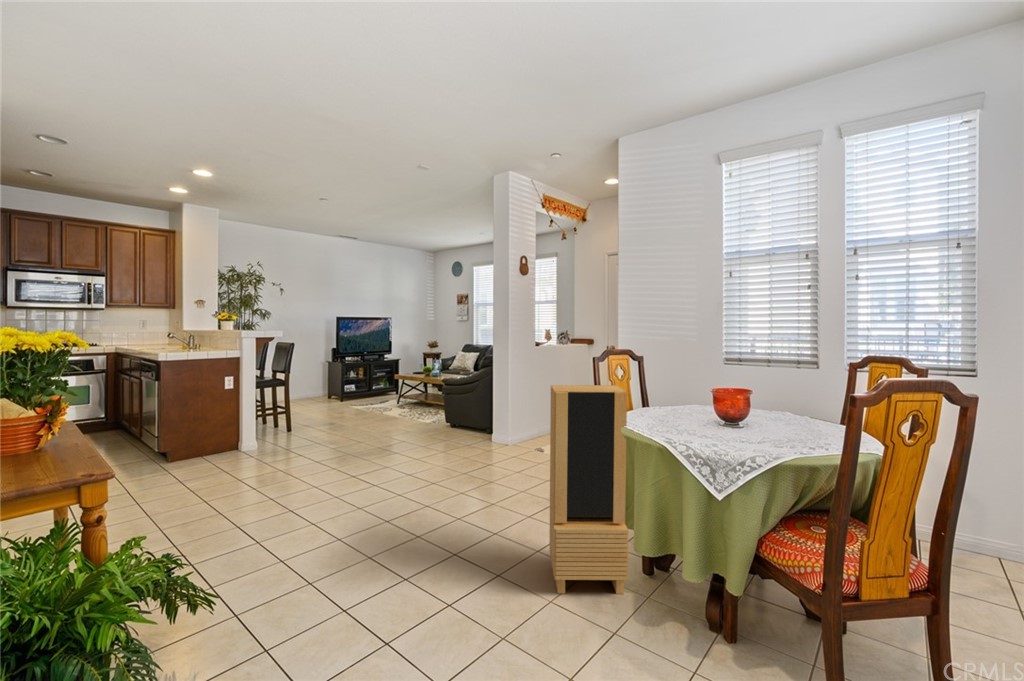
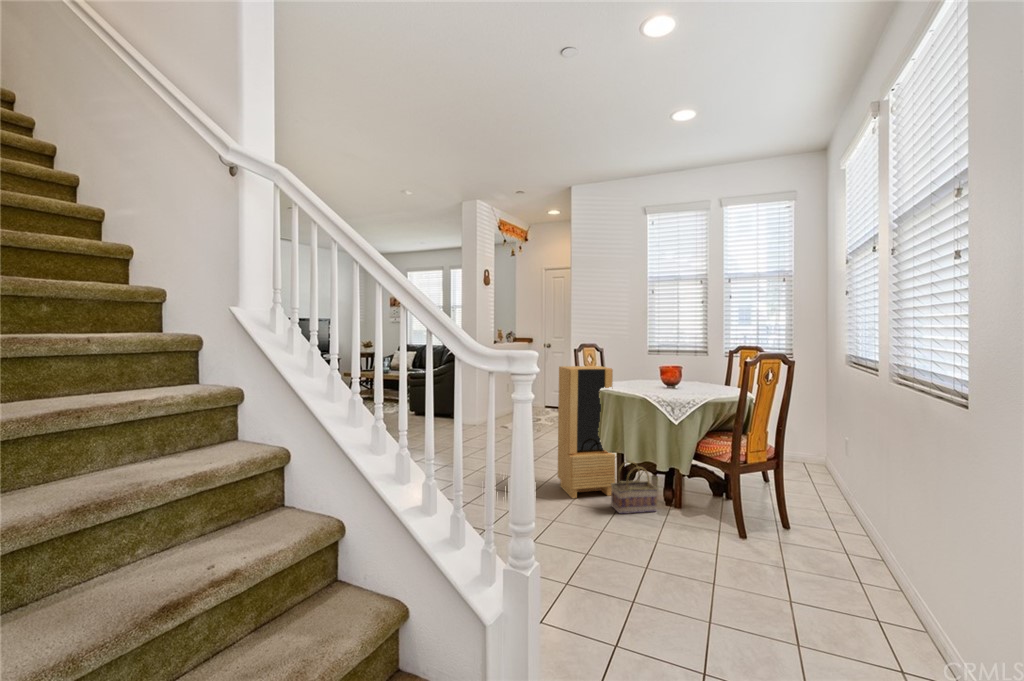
basket: none [611,548,688,646] -> present [611,461,657,514]

